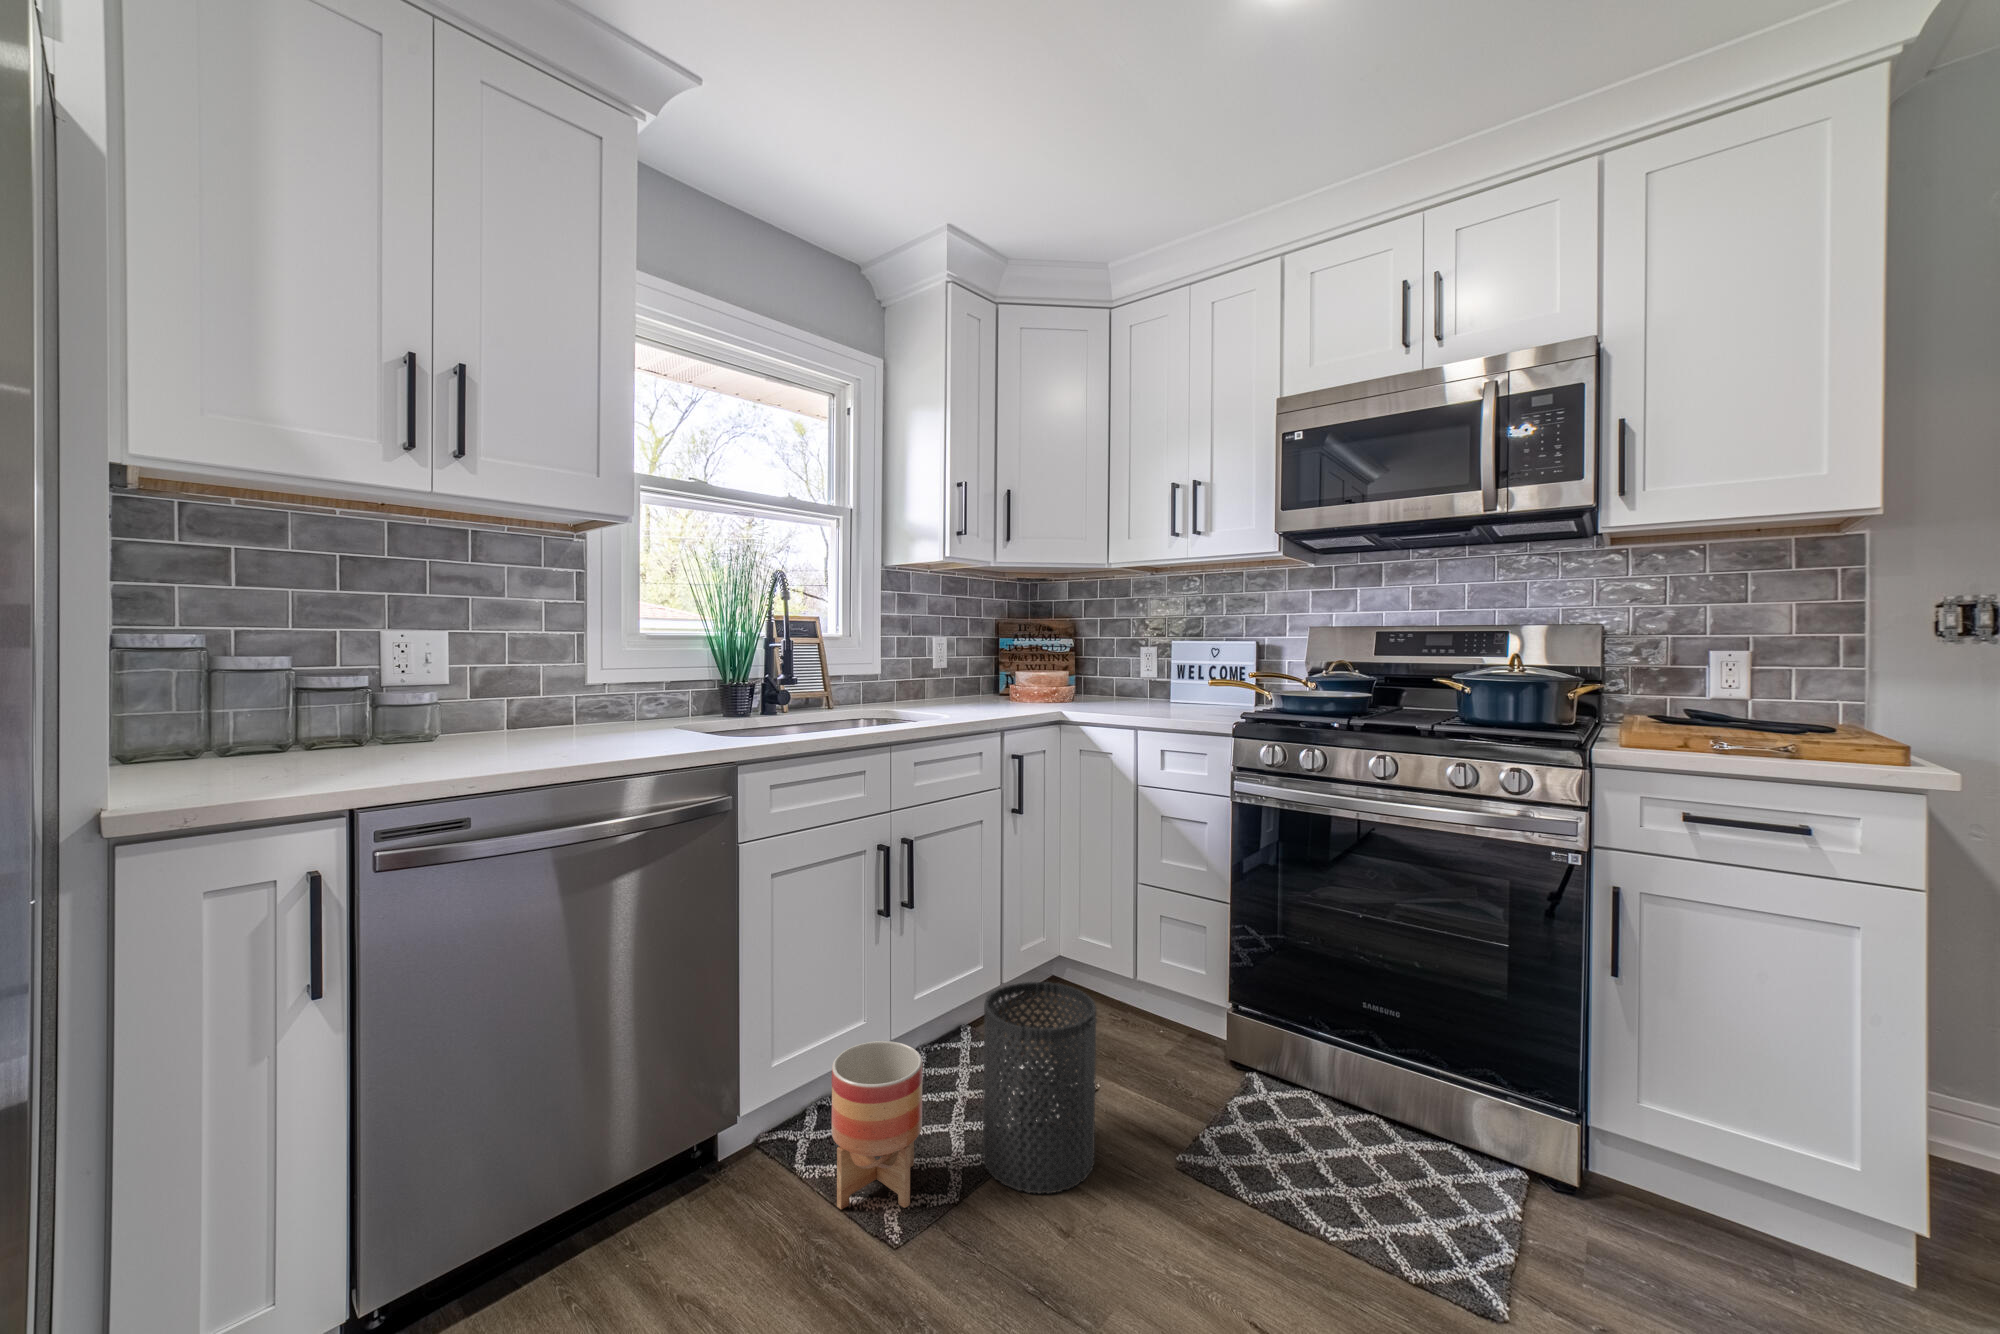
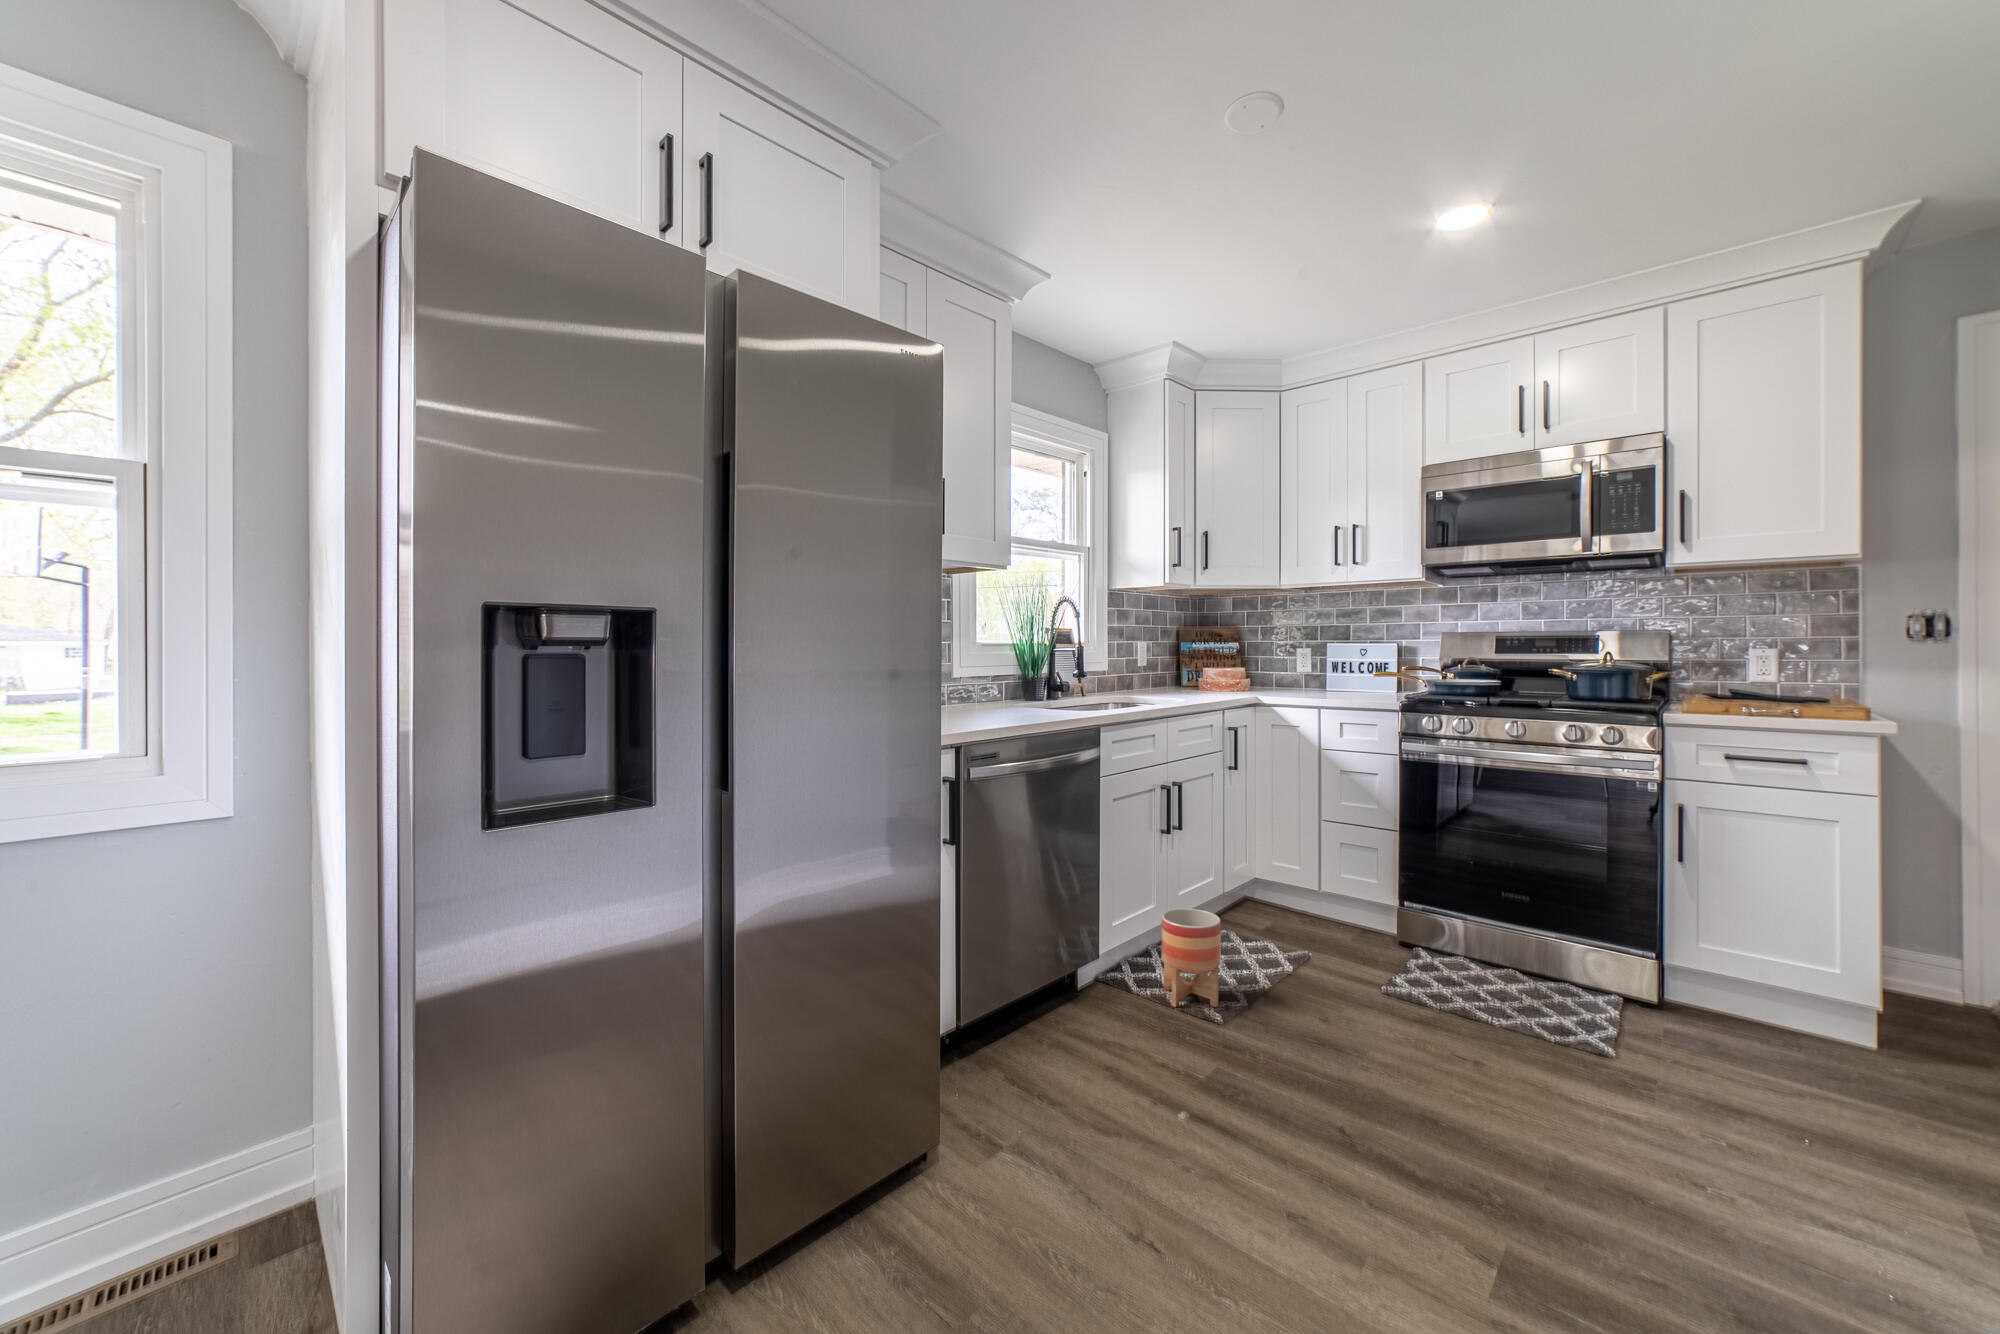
trash can: present [983,981,1097,1193] -> none [1249,875,1331,1002]

